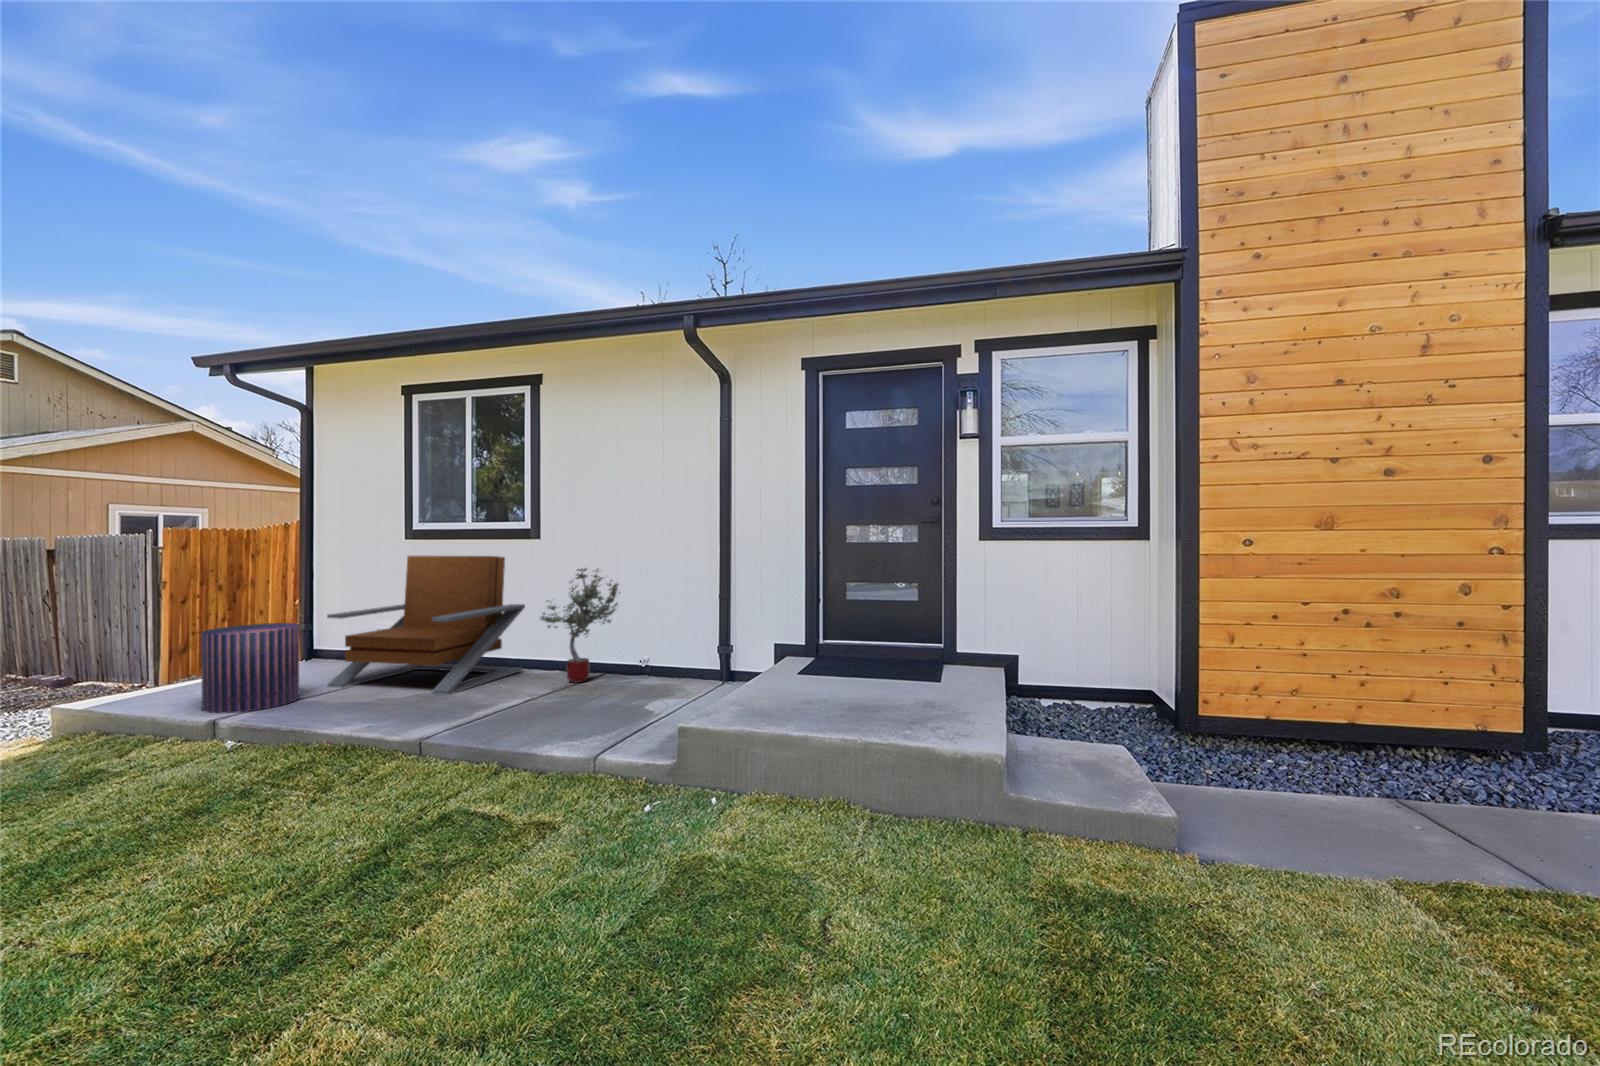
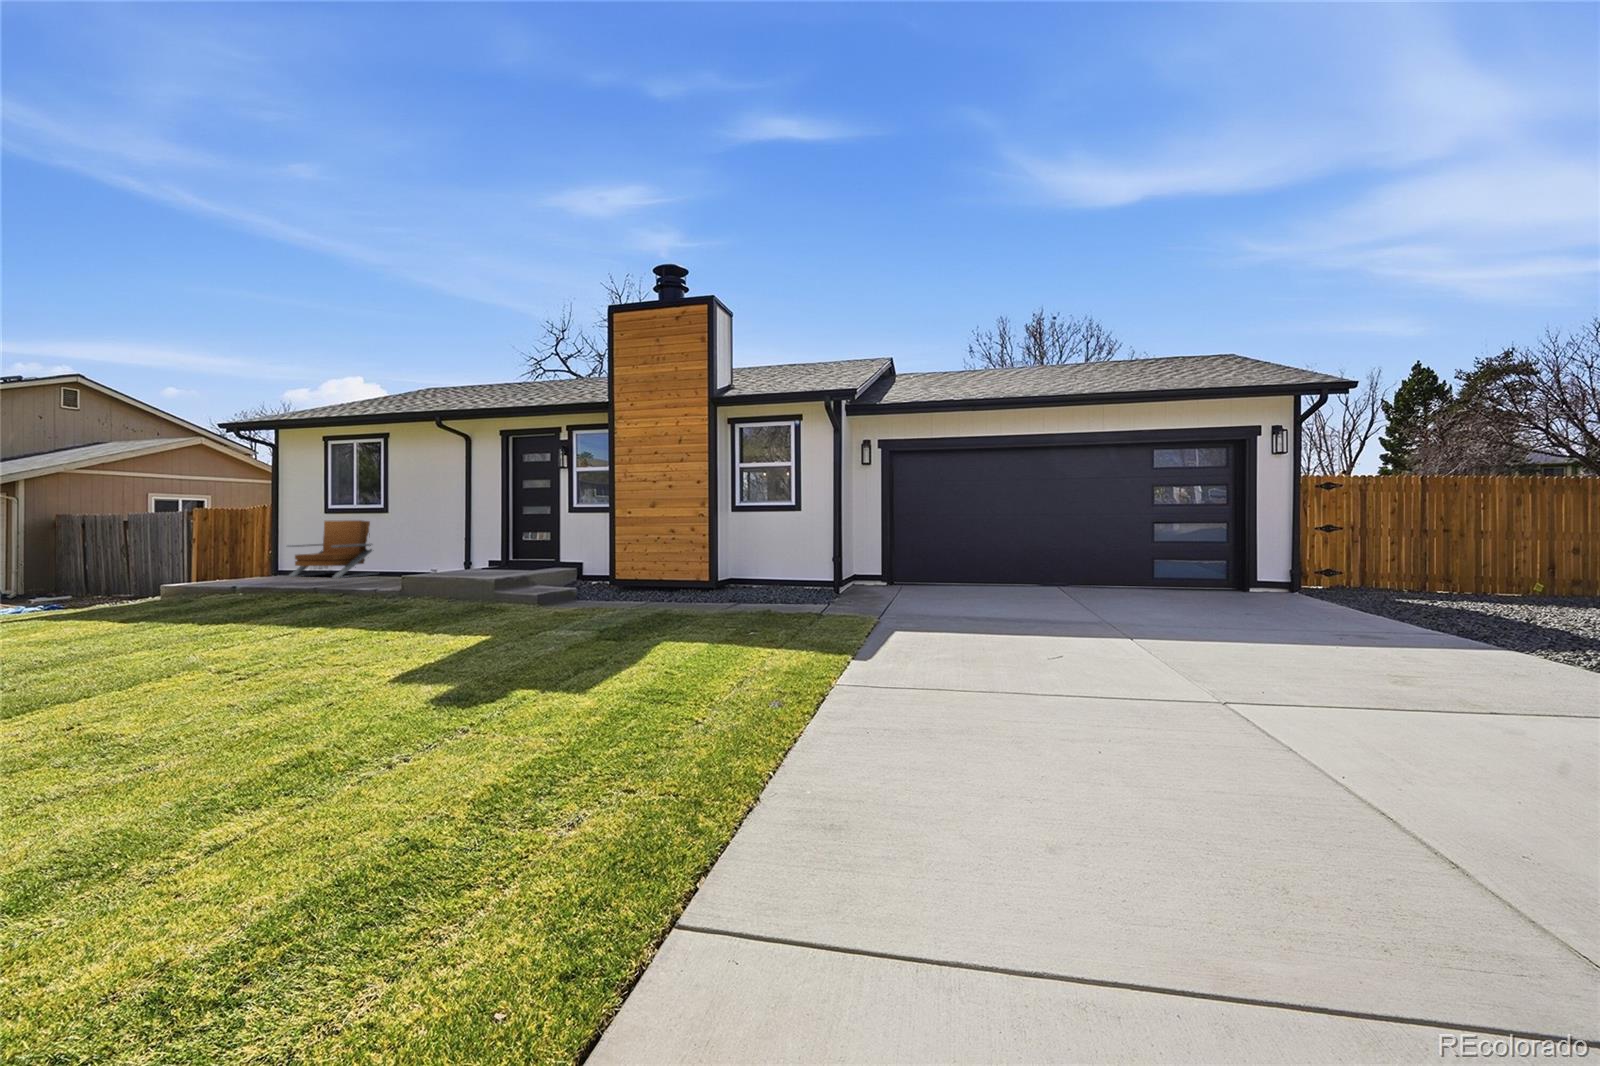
potted tree: present [541,568,619,683] -> none [383,525,421,577]
pouf: present [201,623,299,713] -> none [235,548,275,581]

